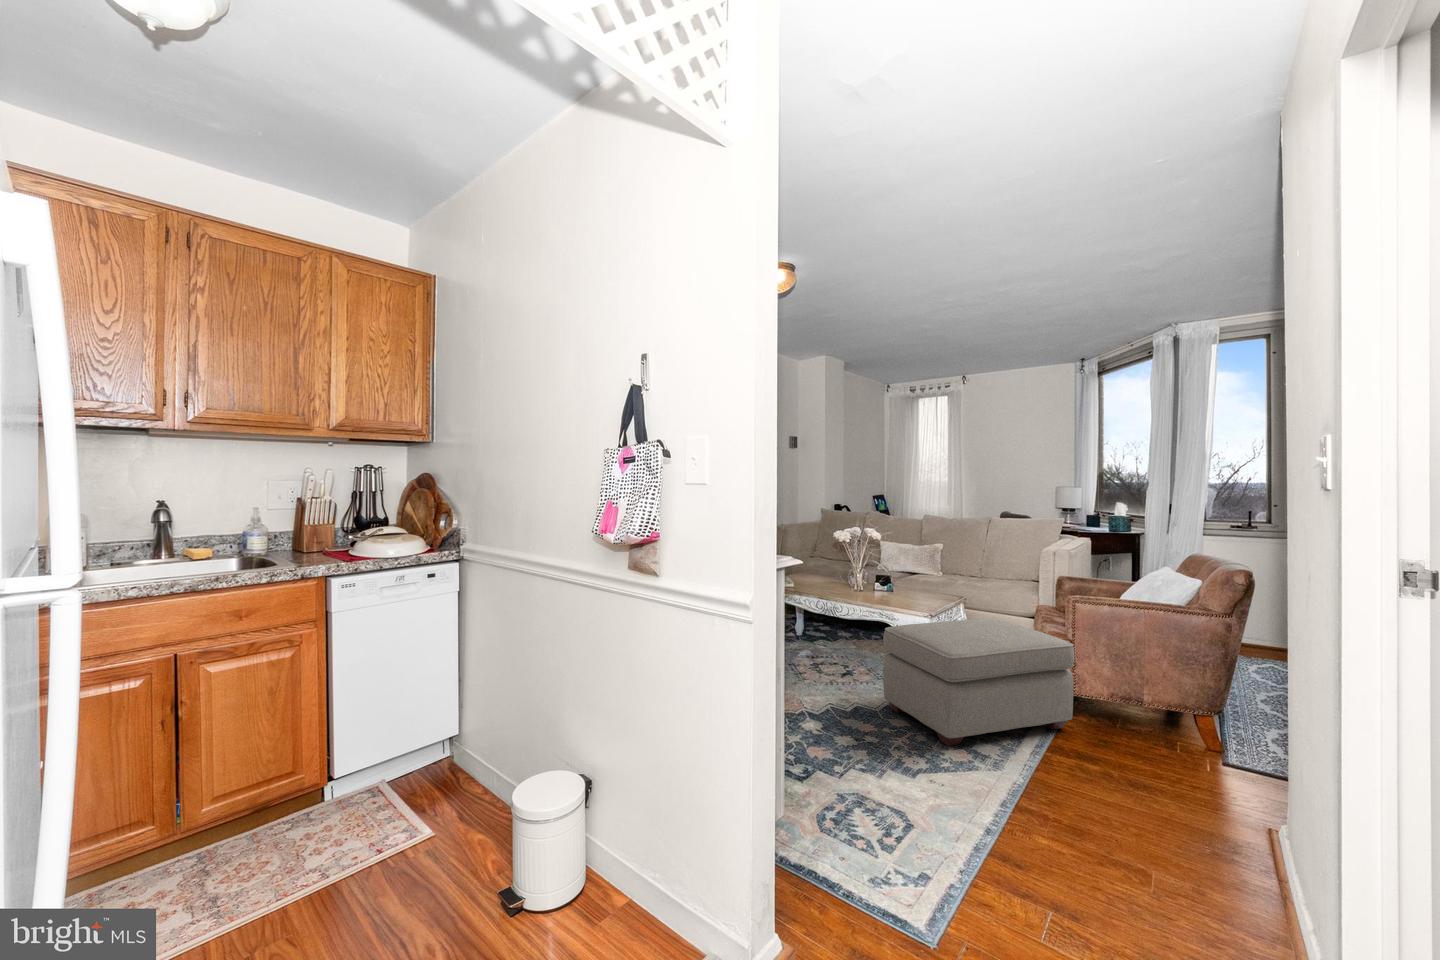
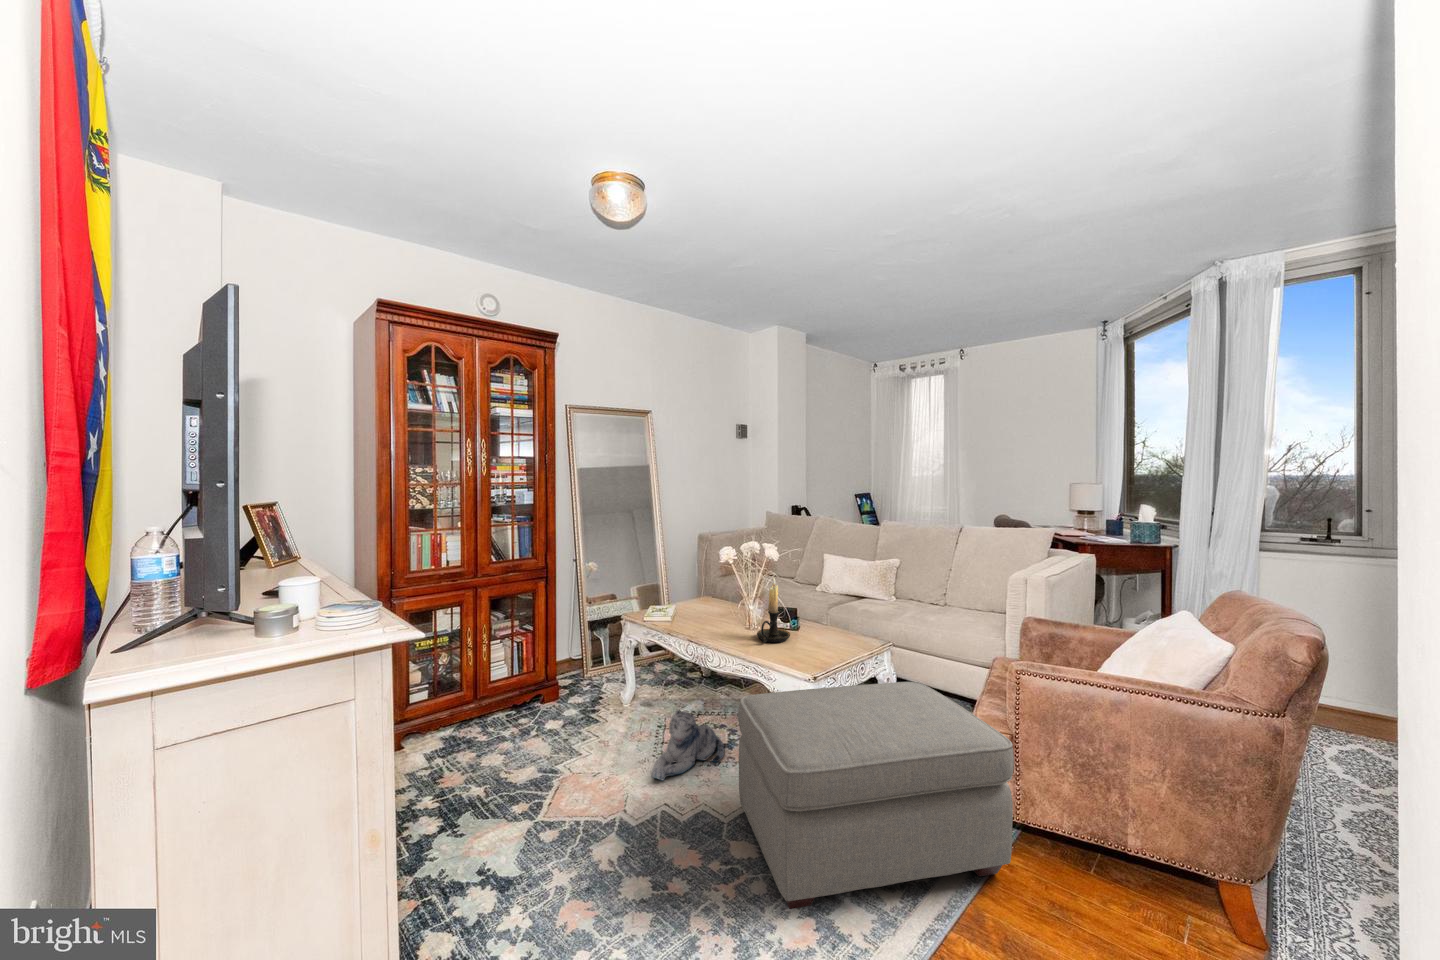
candle holder: none [869,550,894,598] -> present [757,577,790,643]
plush toy: none [807,646,850,693] -> present [651,710,724,780]

